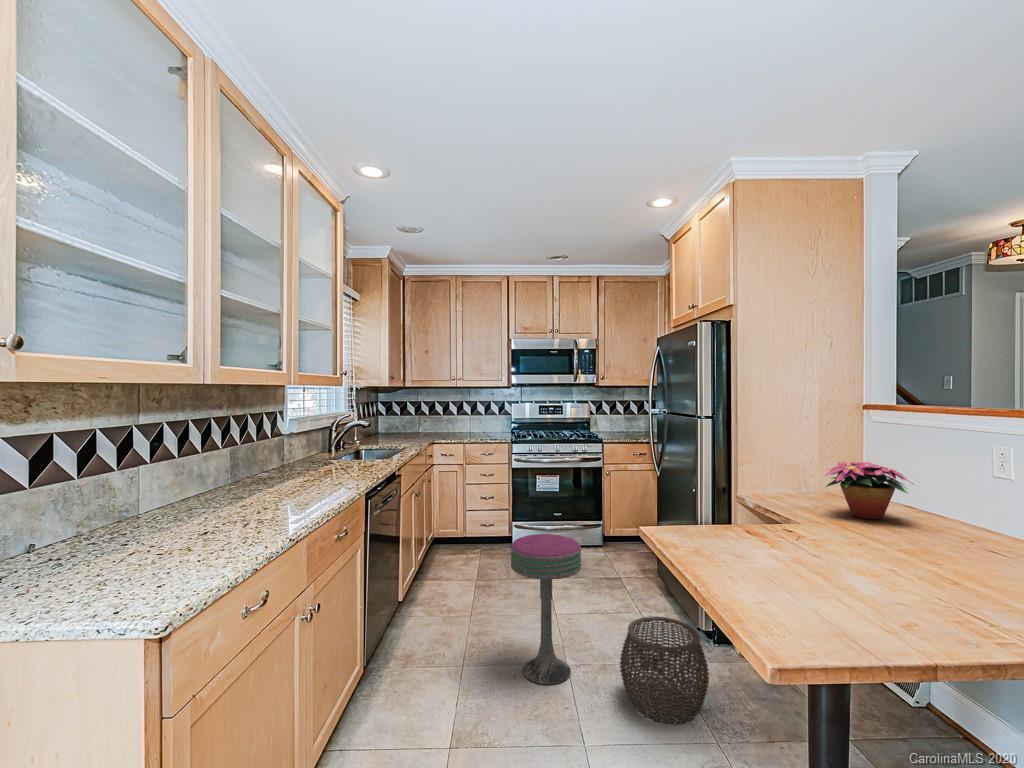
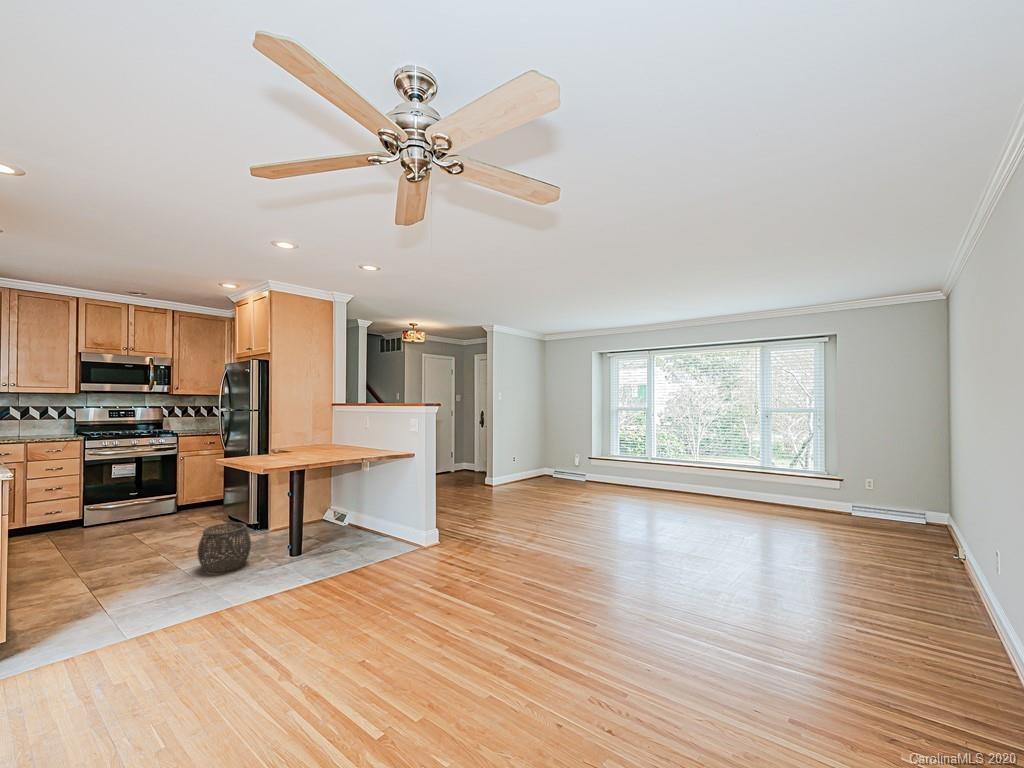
flower arrangement: present [825,462,913,519] -> none [307,429,345,454]
bar stool: present [511,534,581,685] -> none [113,491,170,582]

